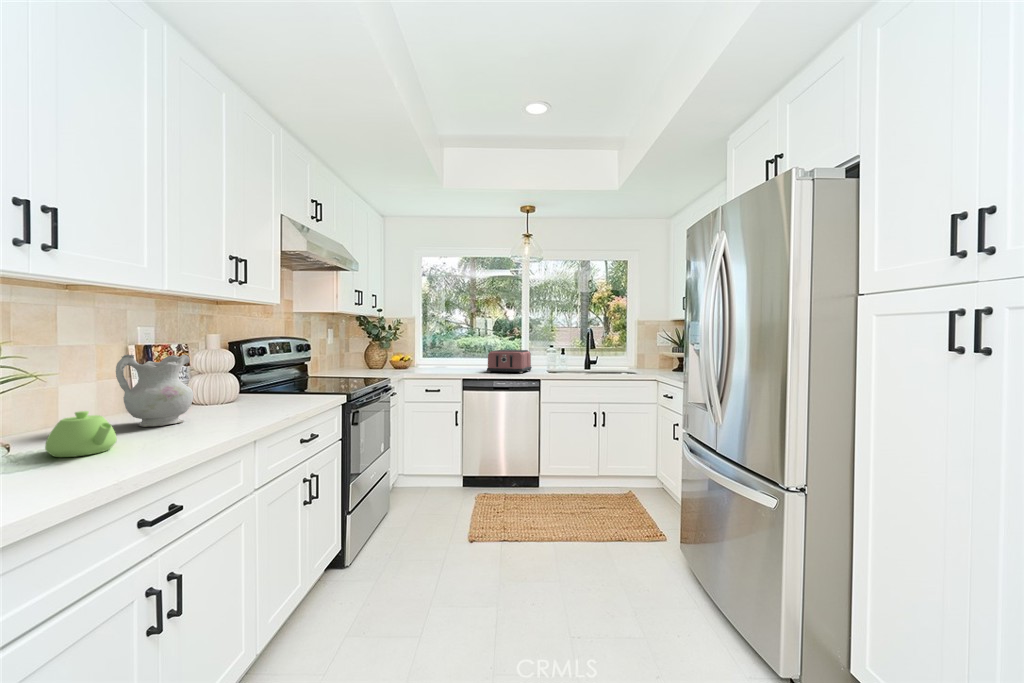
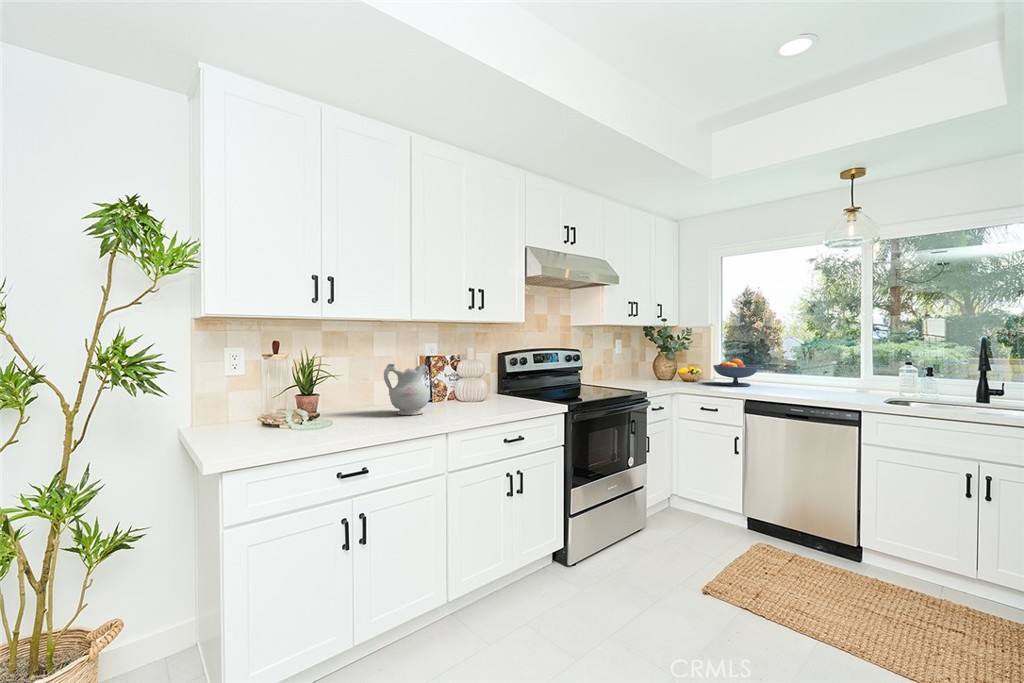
fruit bowl: none [423,346,459,369] -> present [713,359,759,386]
toaster: present [487,350,532,373] -> none [783,366,861,400]
teapot: present [45,411,117,457] -> none [326,400,360,429]

